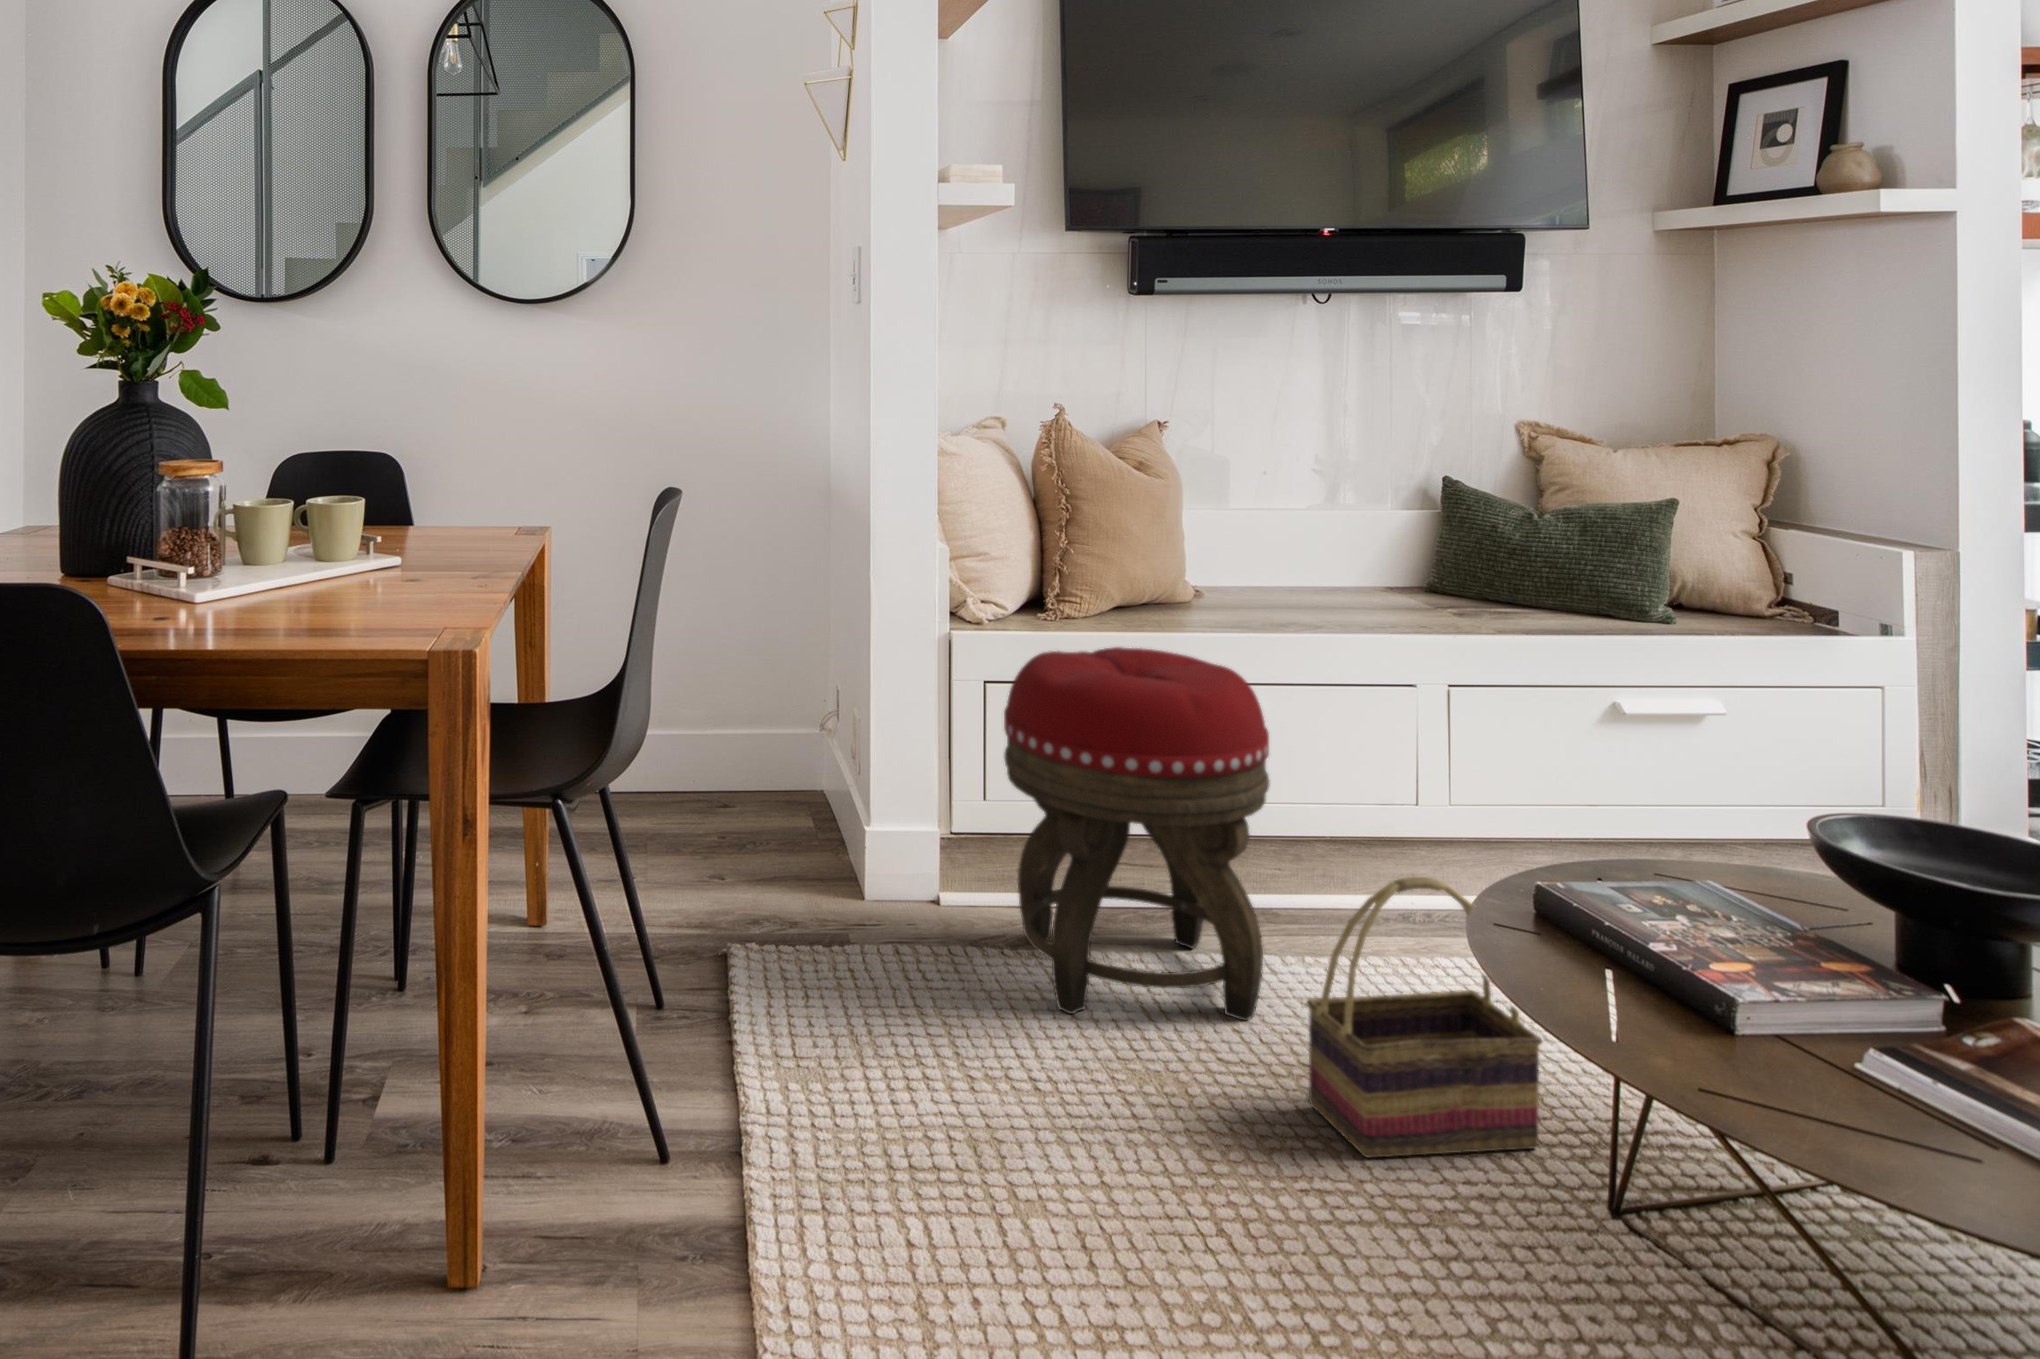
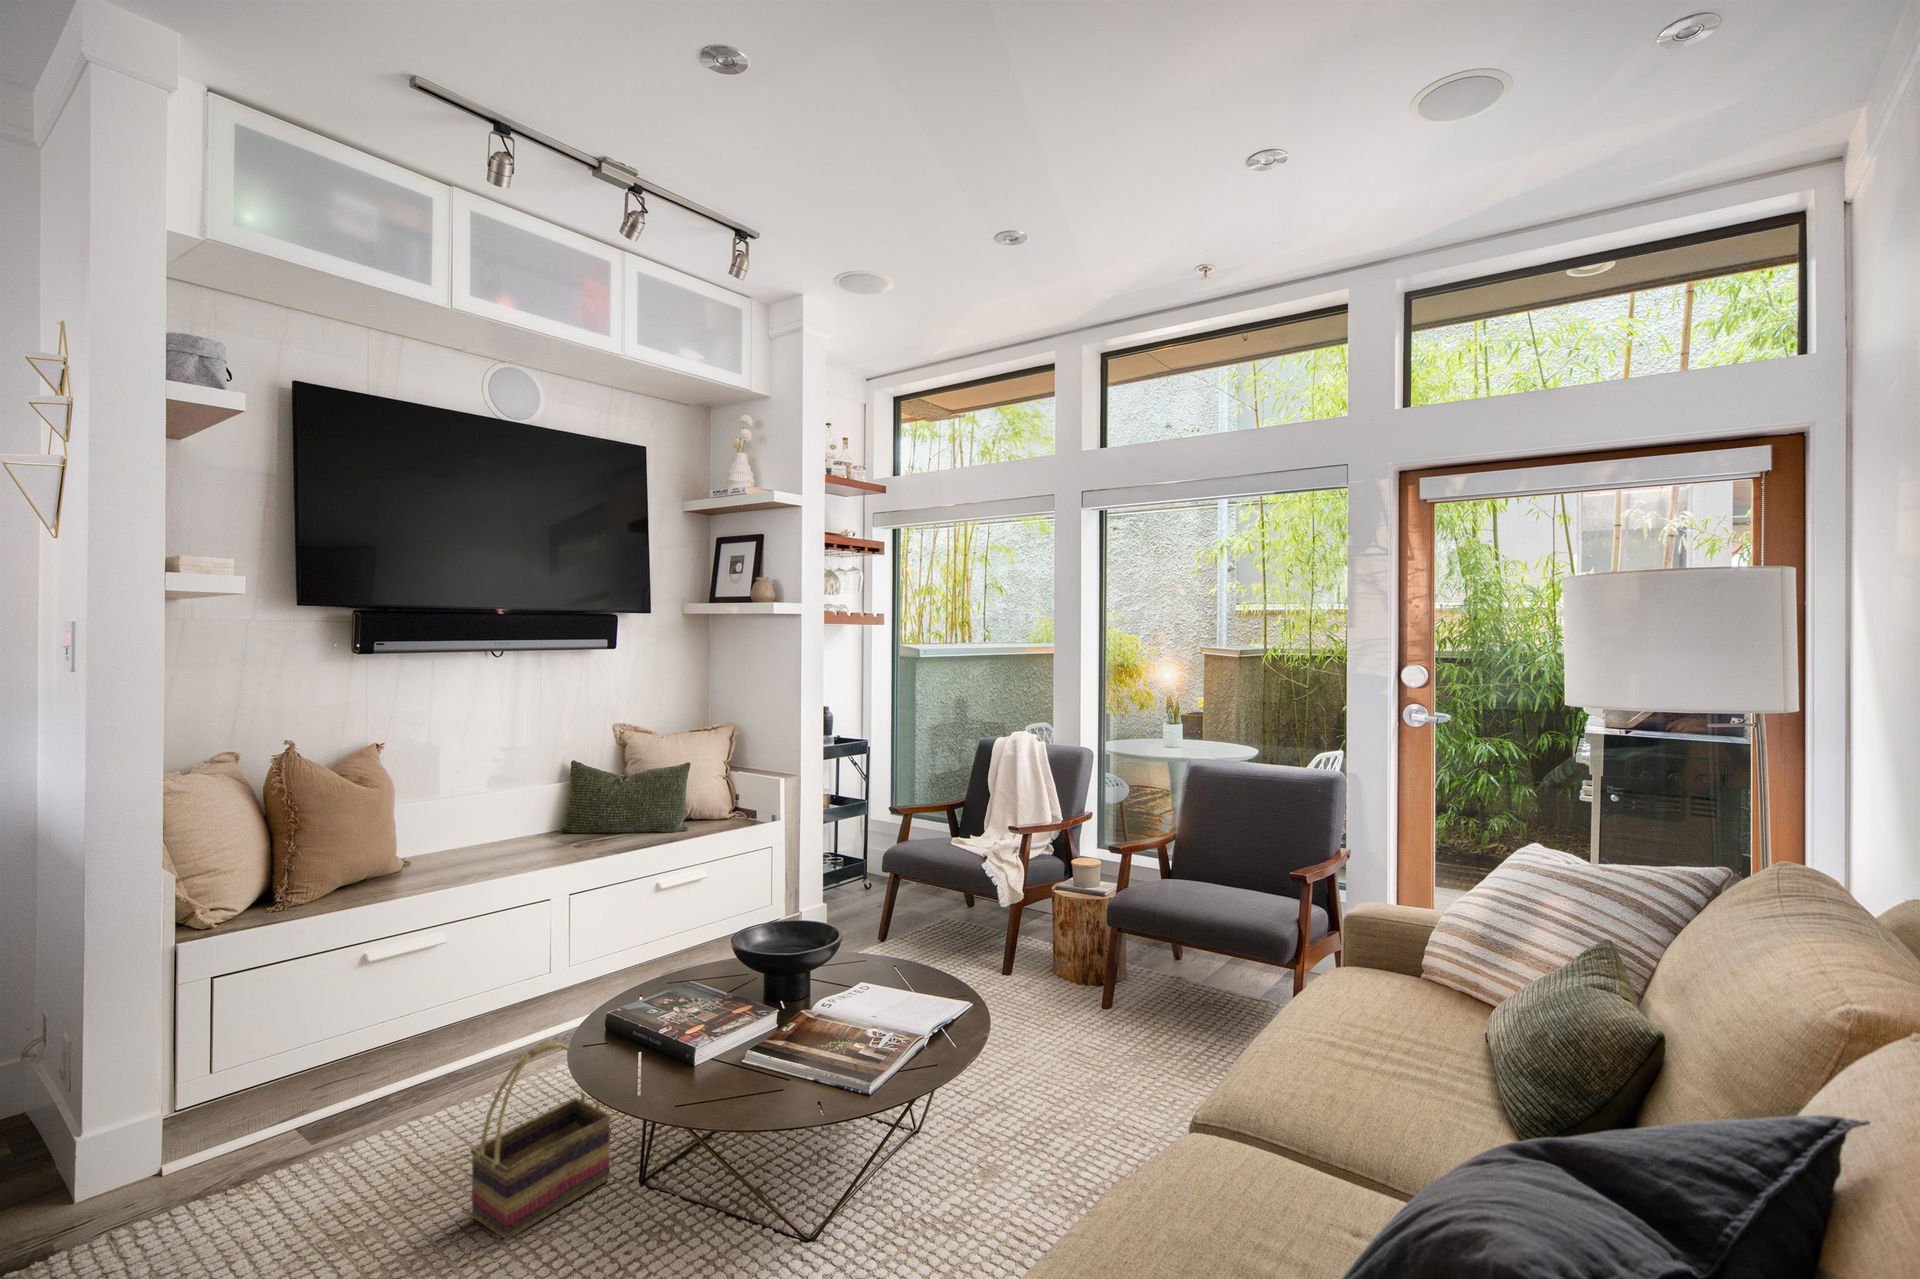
footstool: present [1004,647,1270,1021] -> none [227,924,450,1228]

